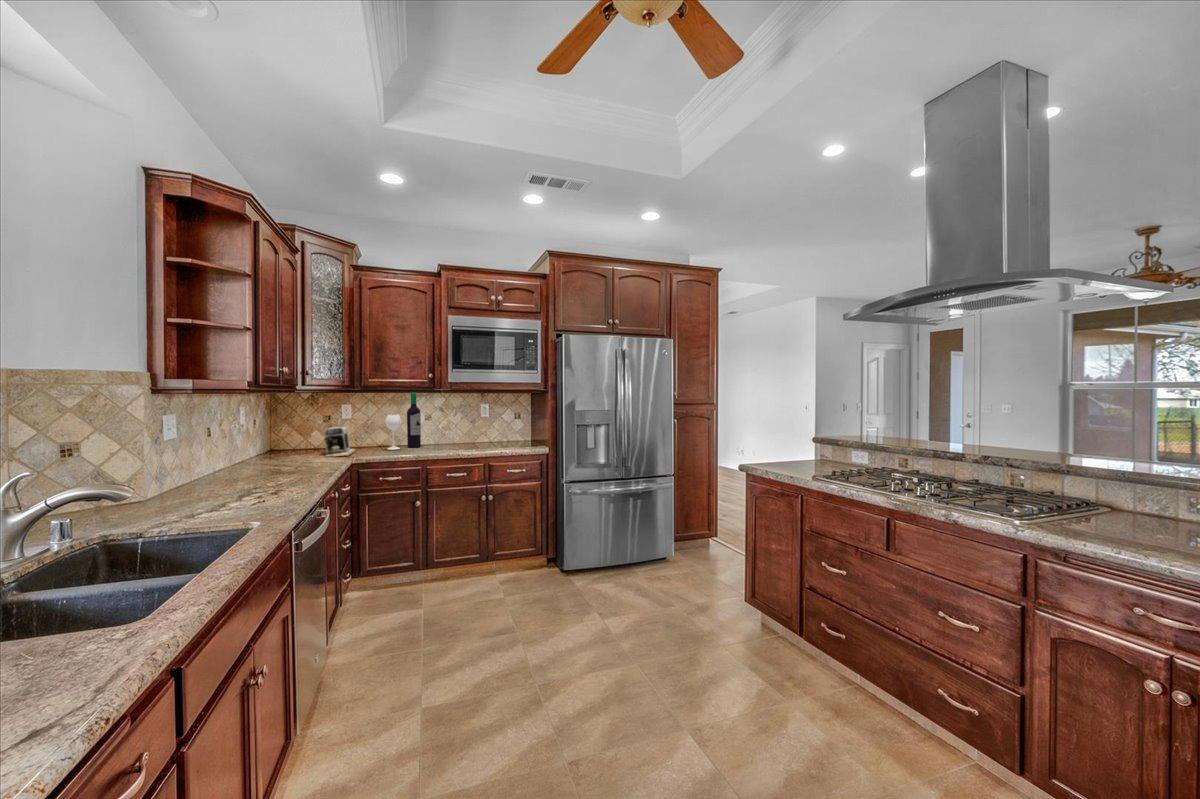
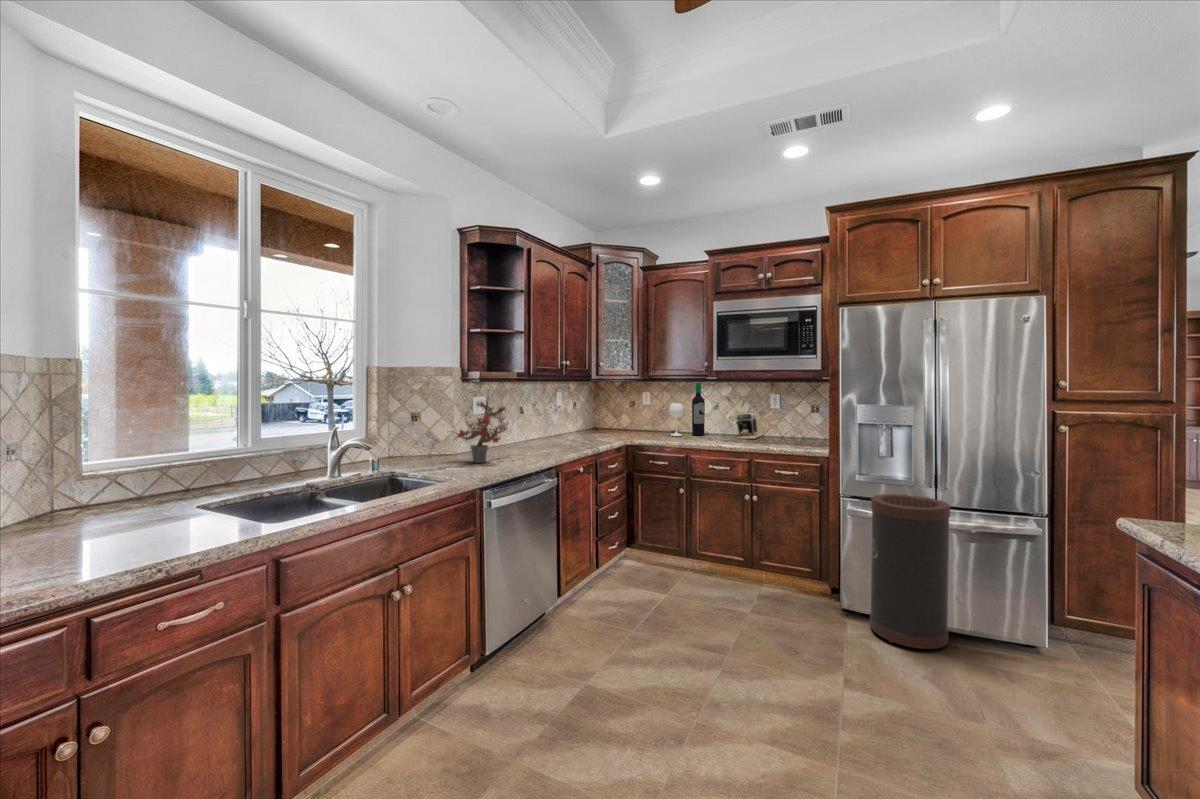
potted plant: none [159,402,280,505] -> present [455,395,508,463]
coffee maker: present [324,425,355,456] -> present [736,412,763,439]
trash can: none [598,477,648,590] -> present [870,494,950,649]

